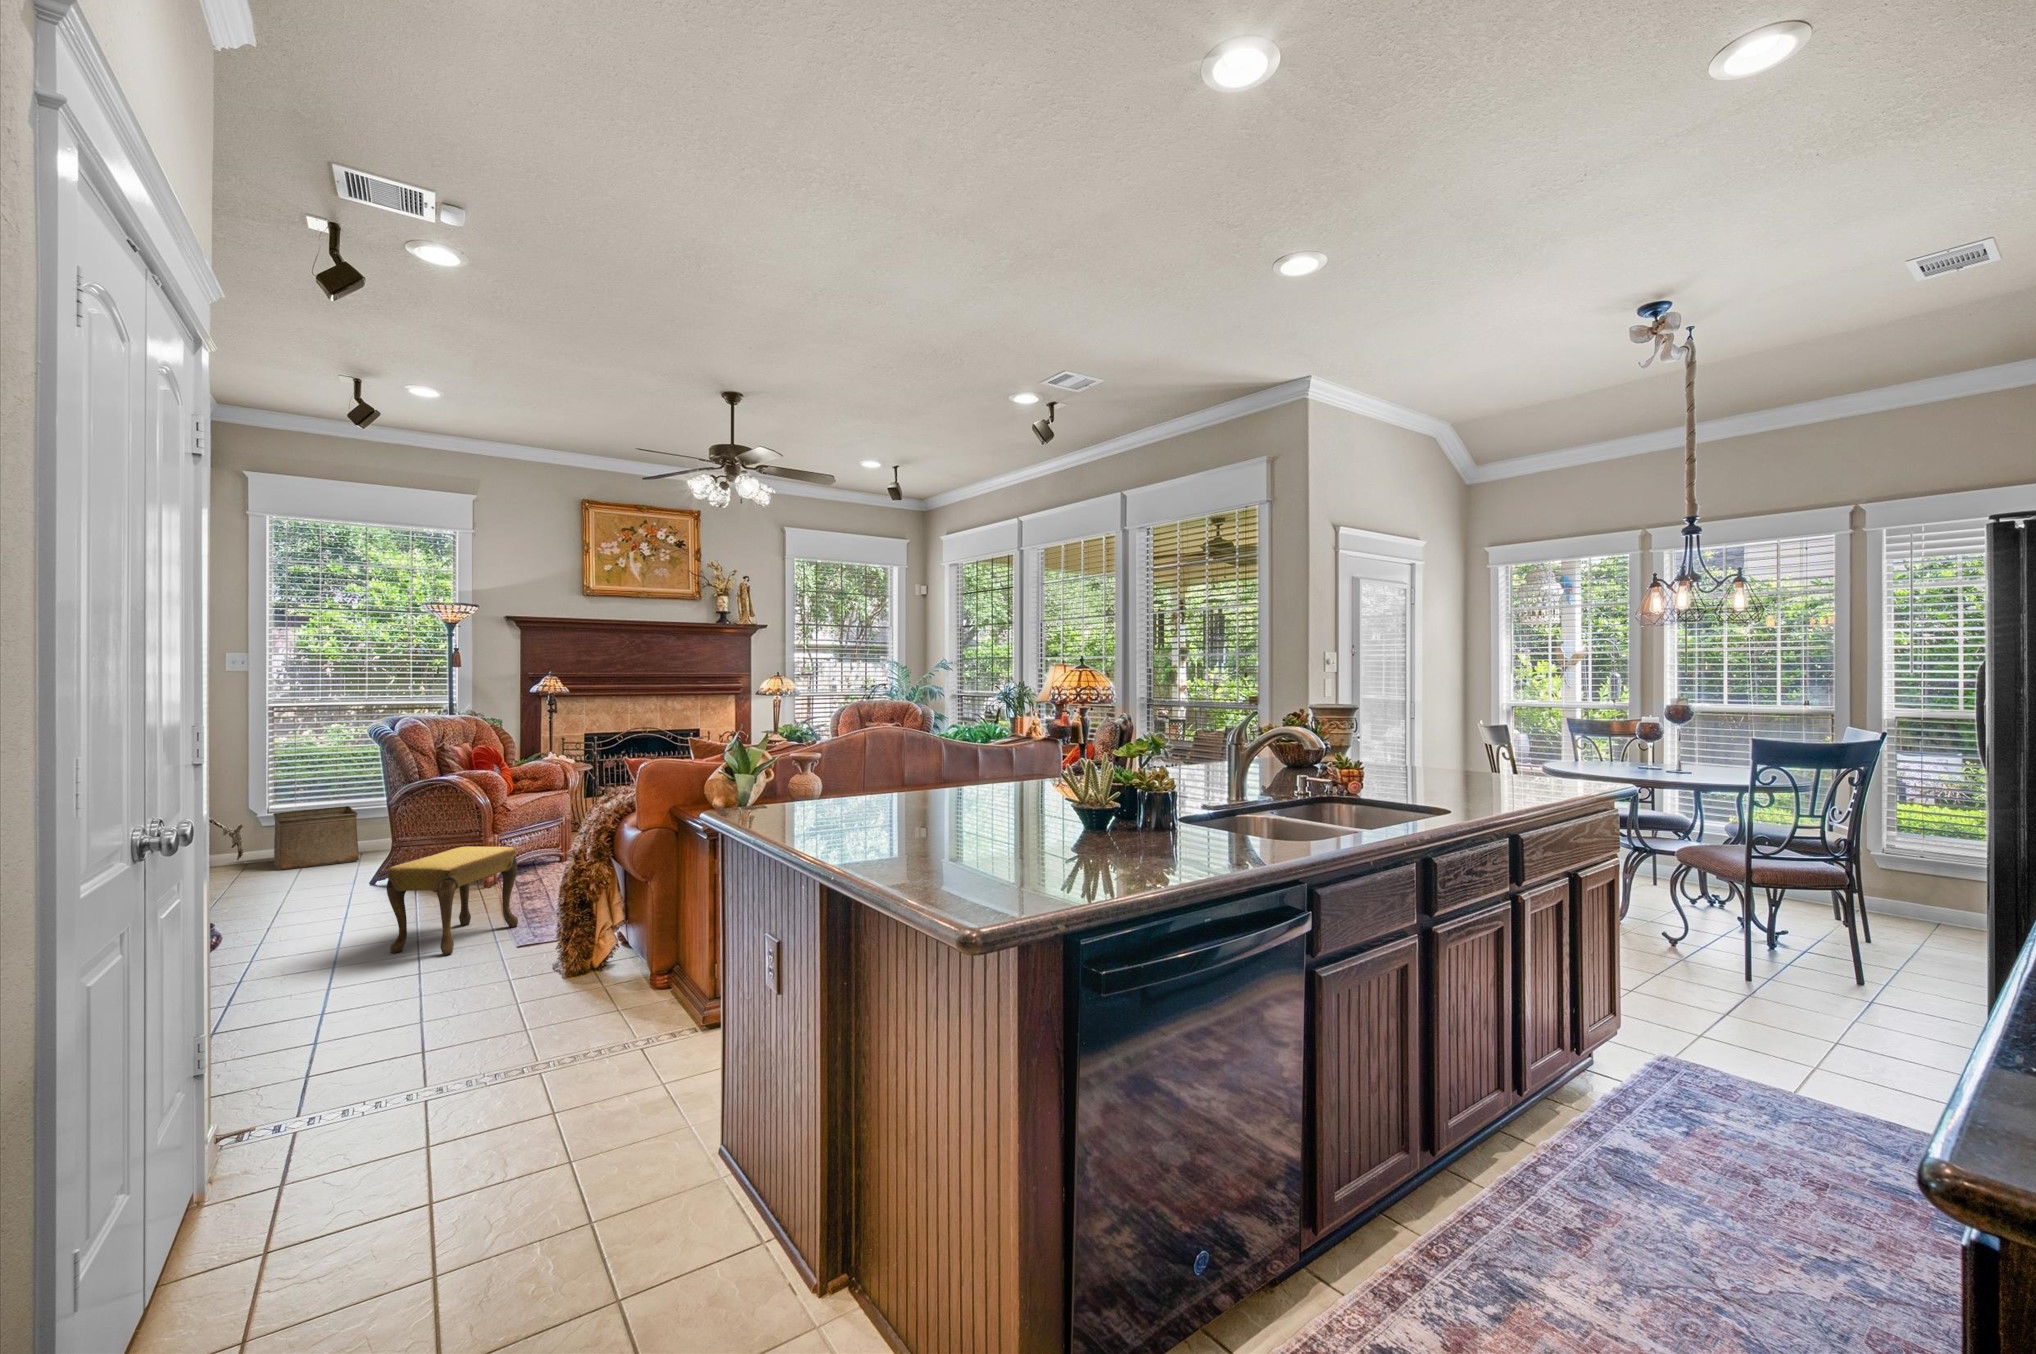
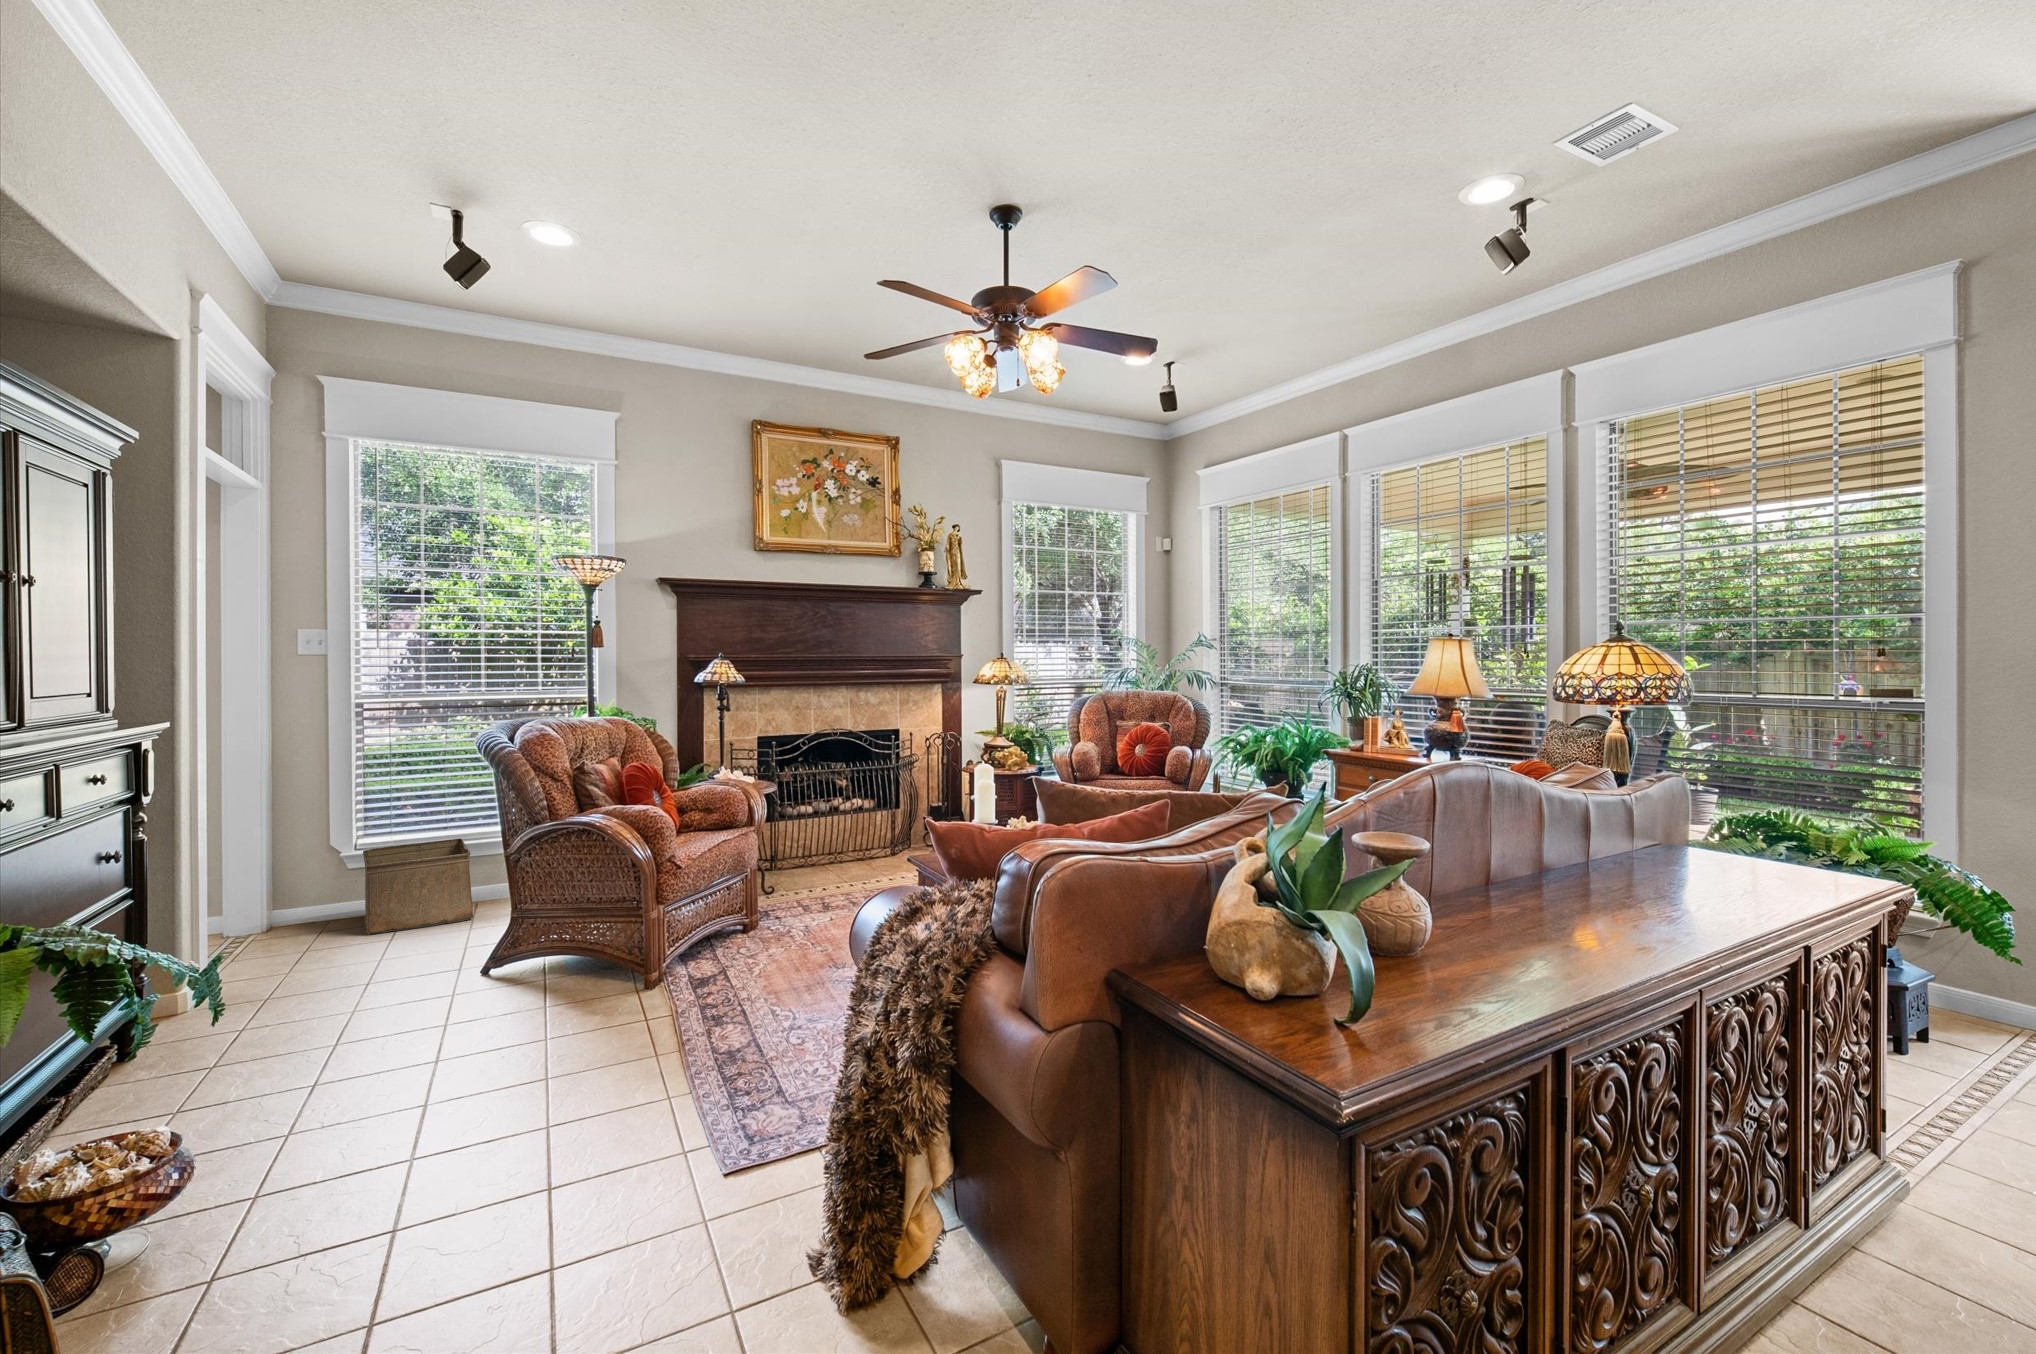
footstool: present [387,846,518,955] -> none [495,953,709,1180]

